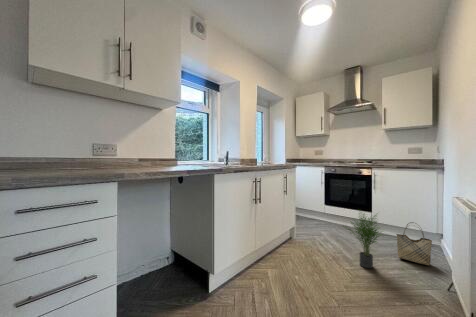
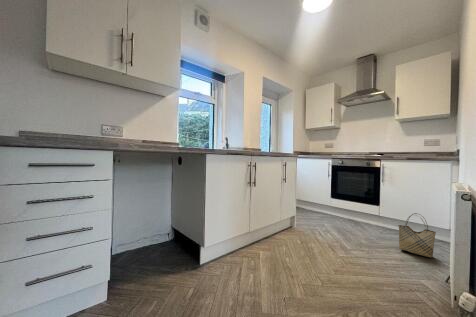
potted plant: present [351,215,379,268] -> none [336,197,385,256]

